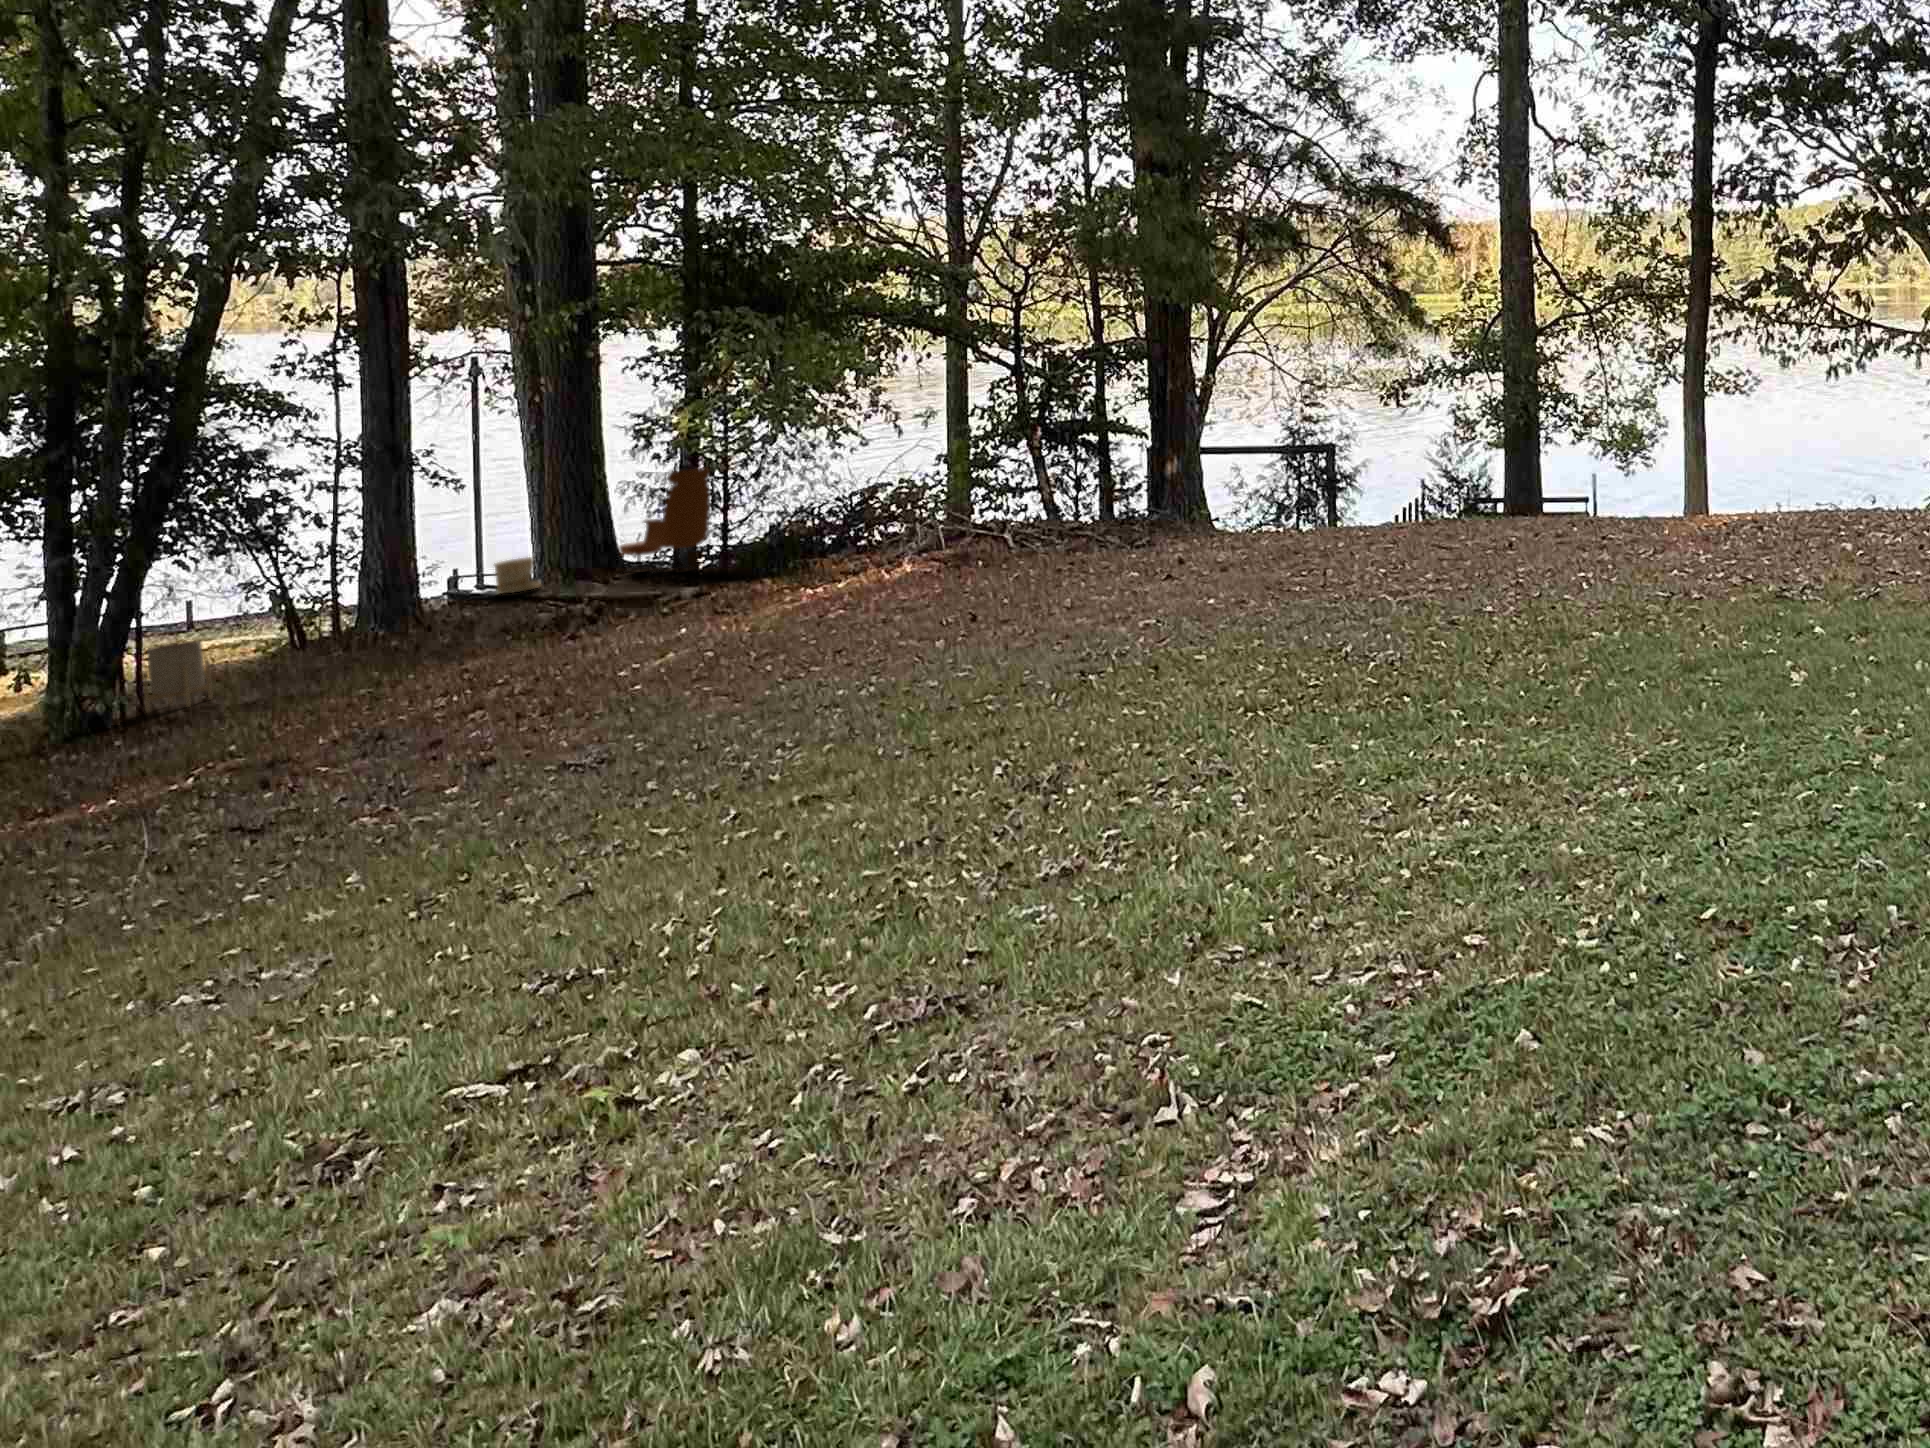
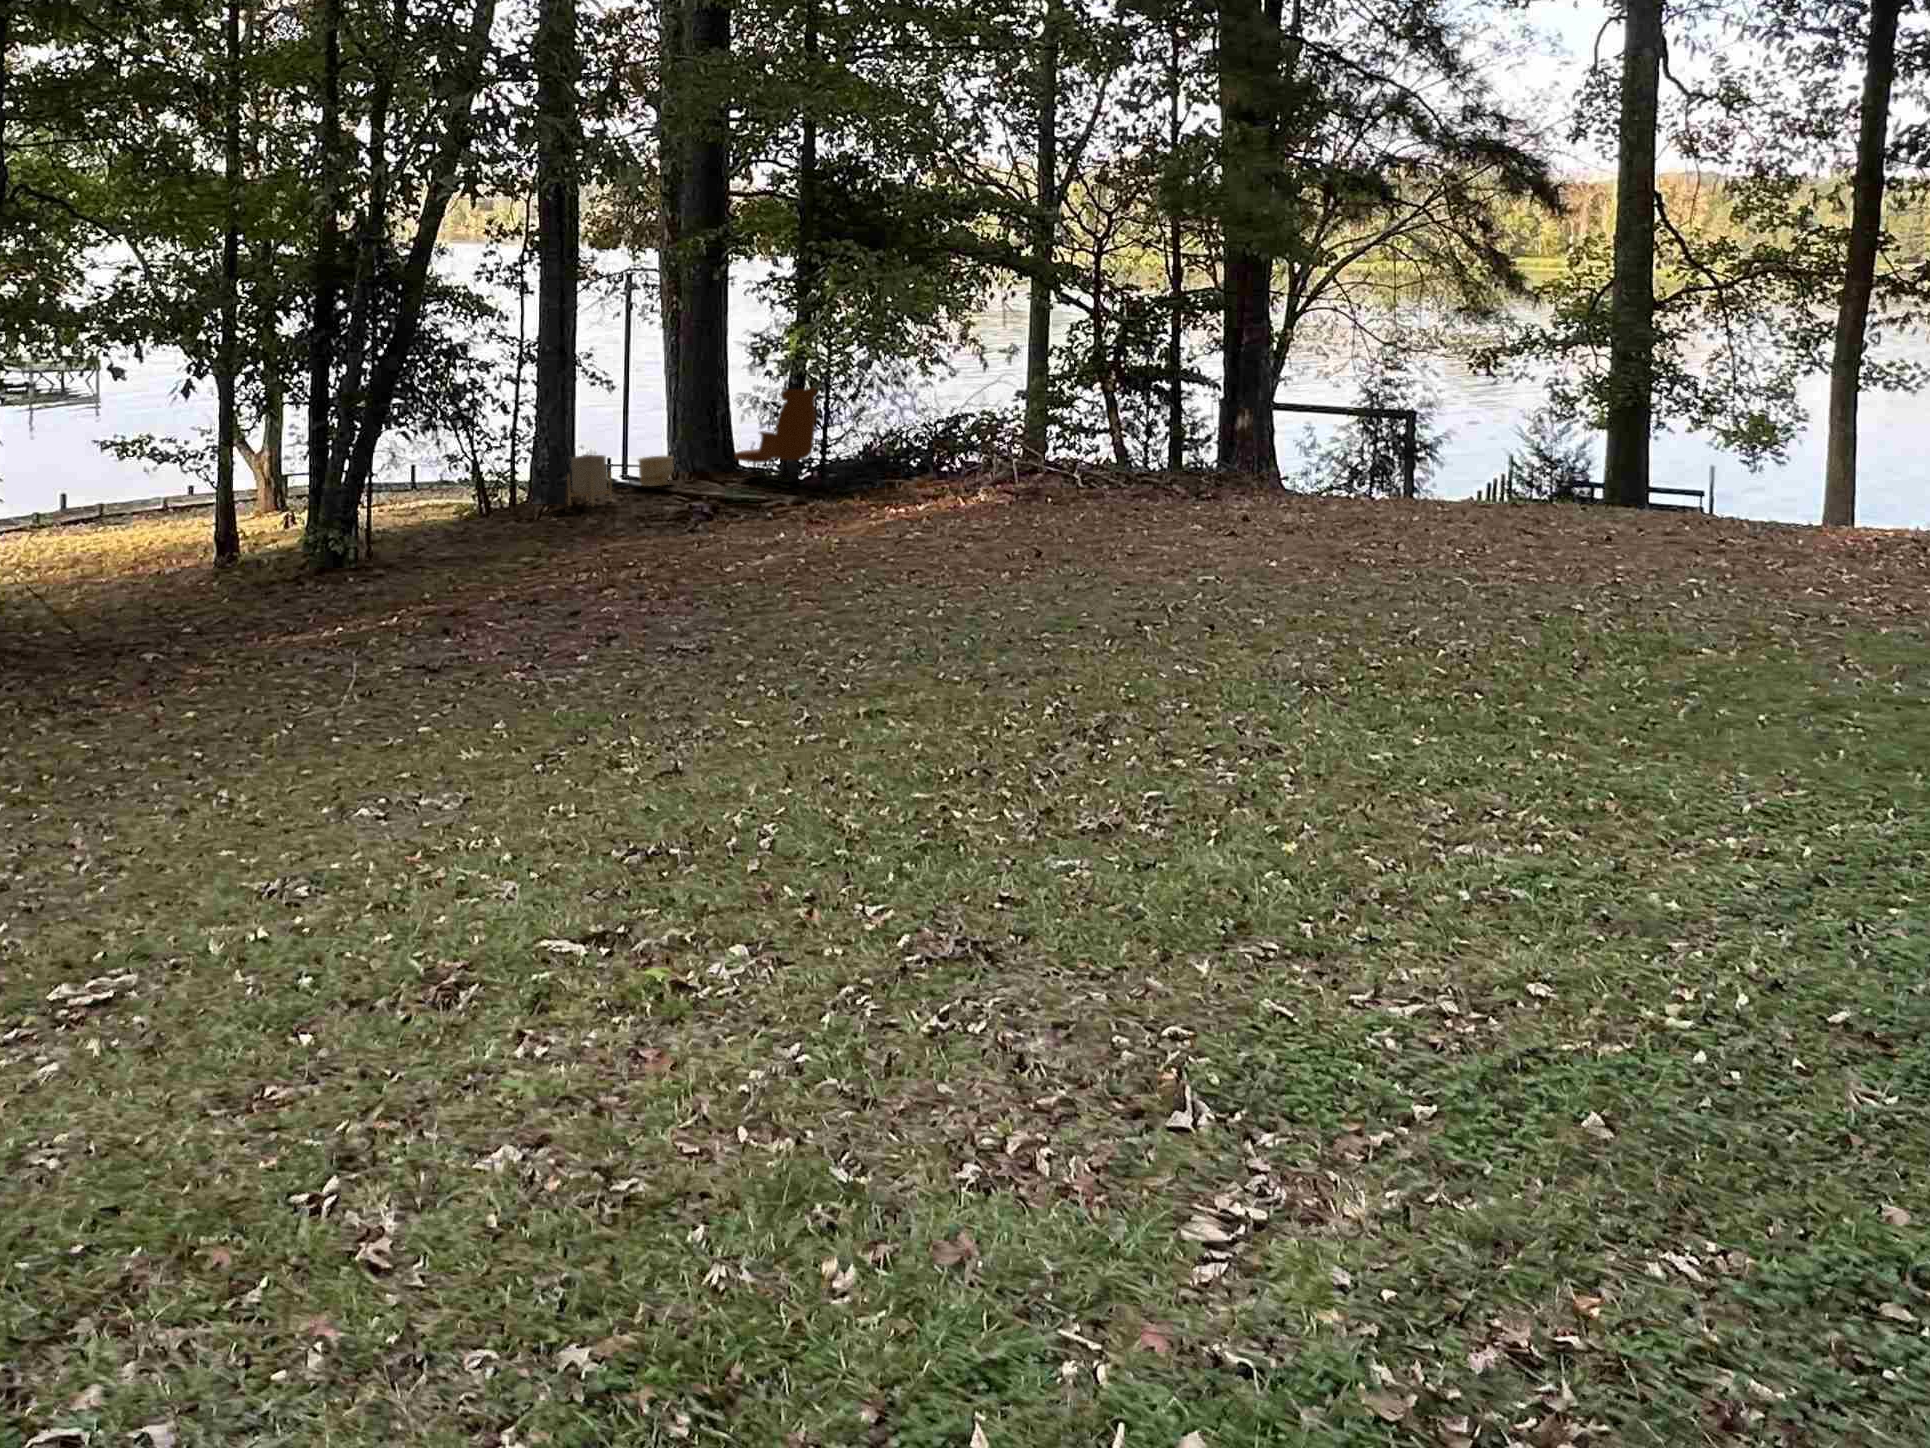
planter: present [142,641,213,712] -> present [567,455,612,505]

